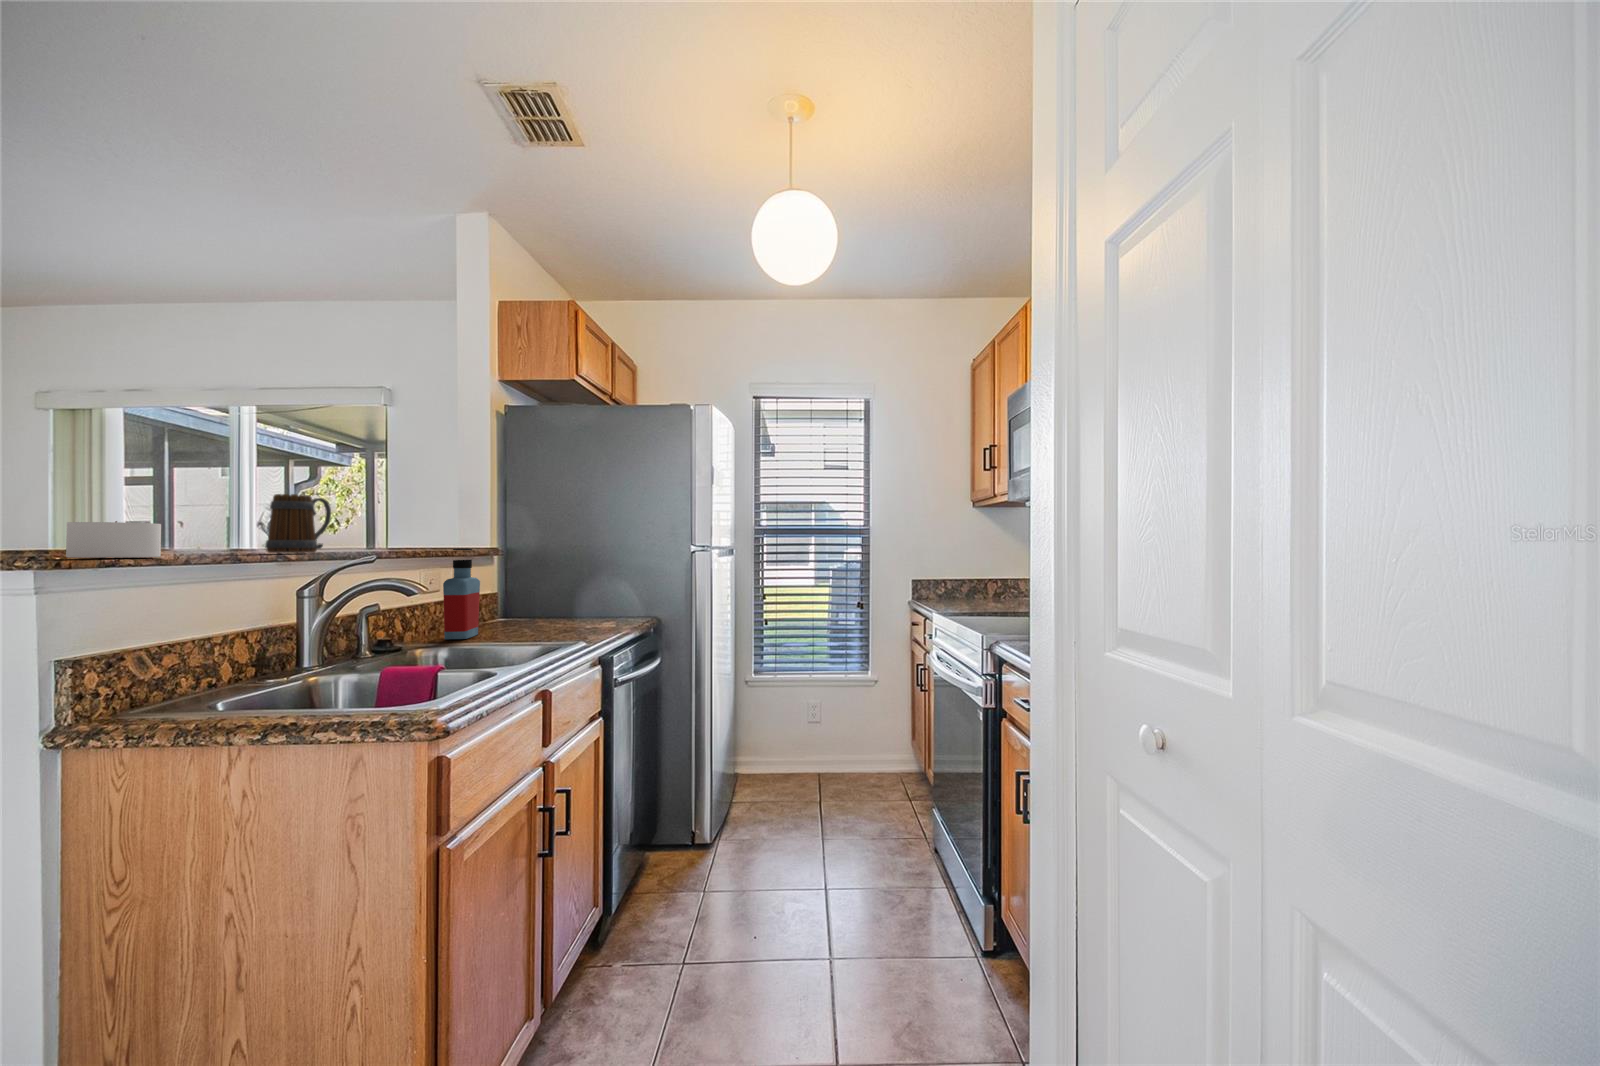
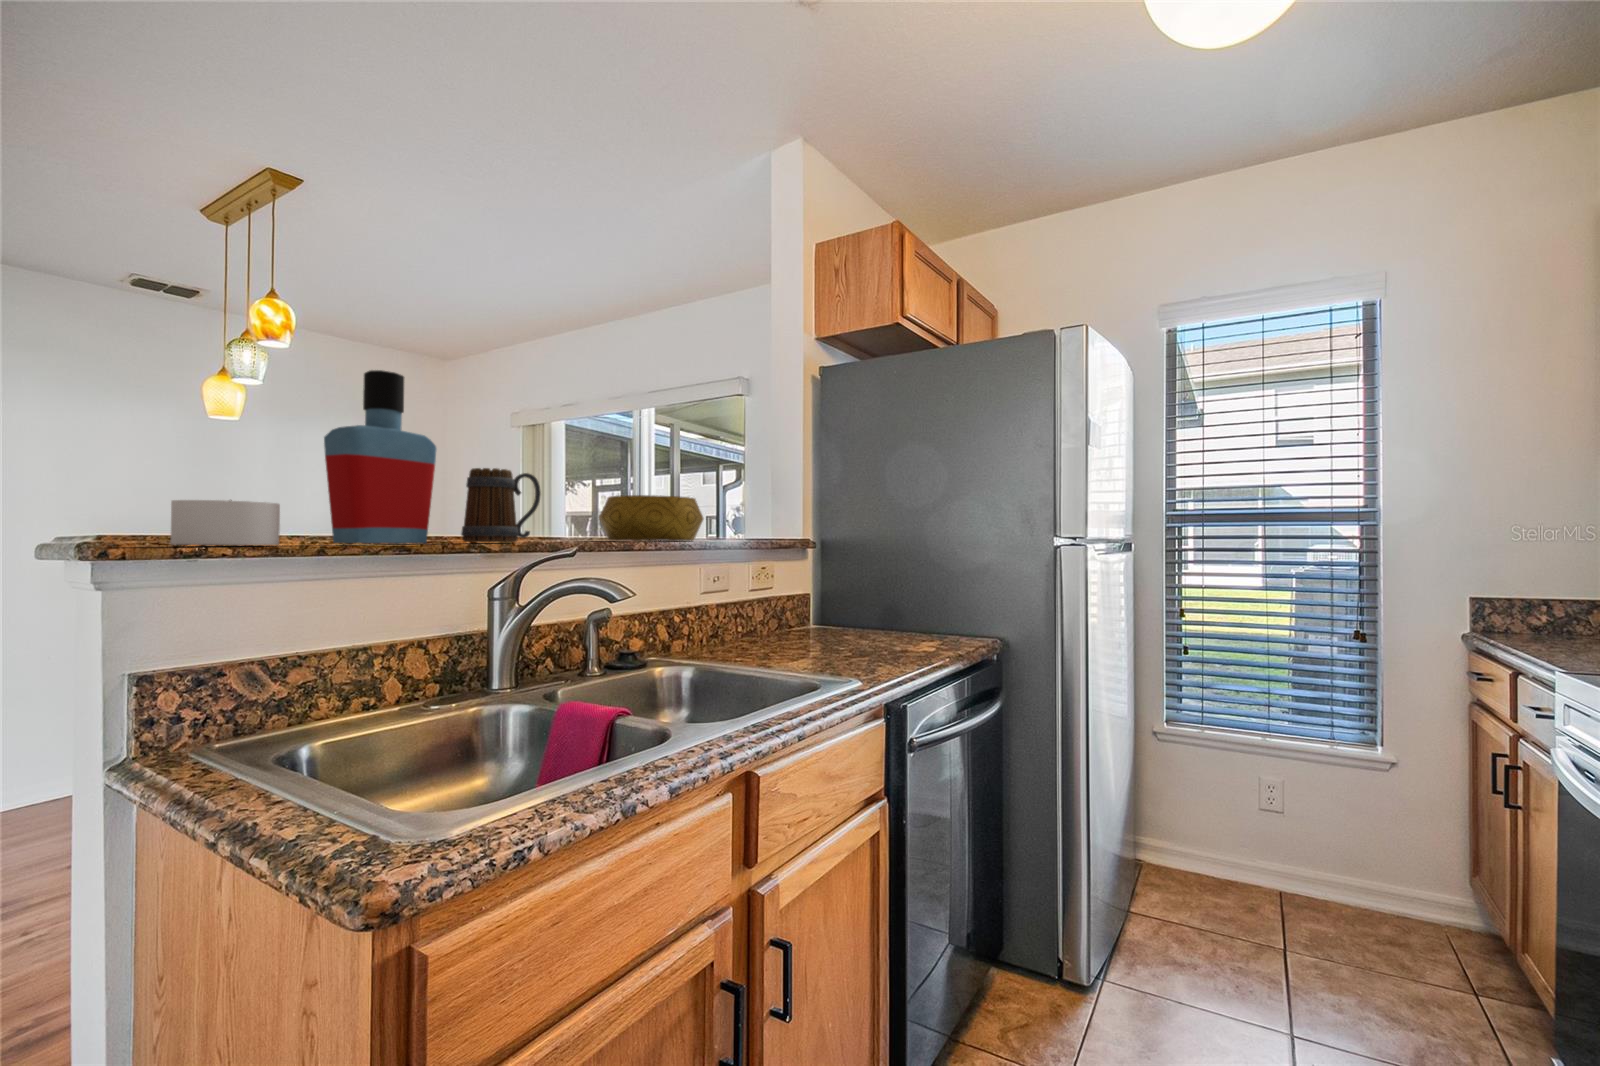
decorative bowl: none [344,514,440,550] -> present [599,495,704,541]
bottle: present [443,548,480,639] -> present [324,370,436,544]

